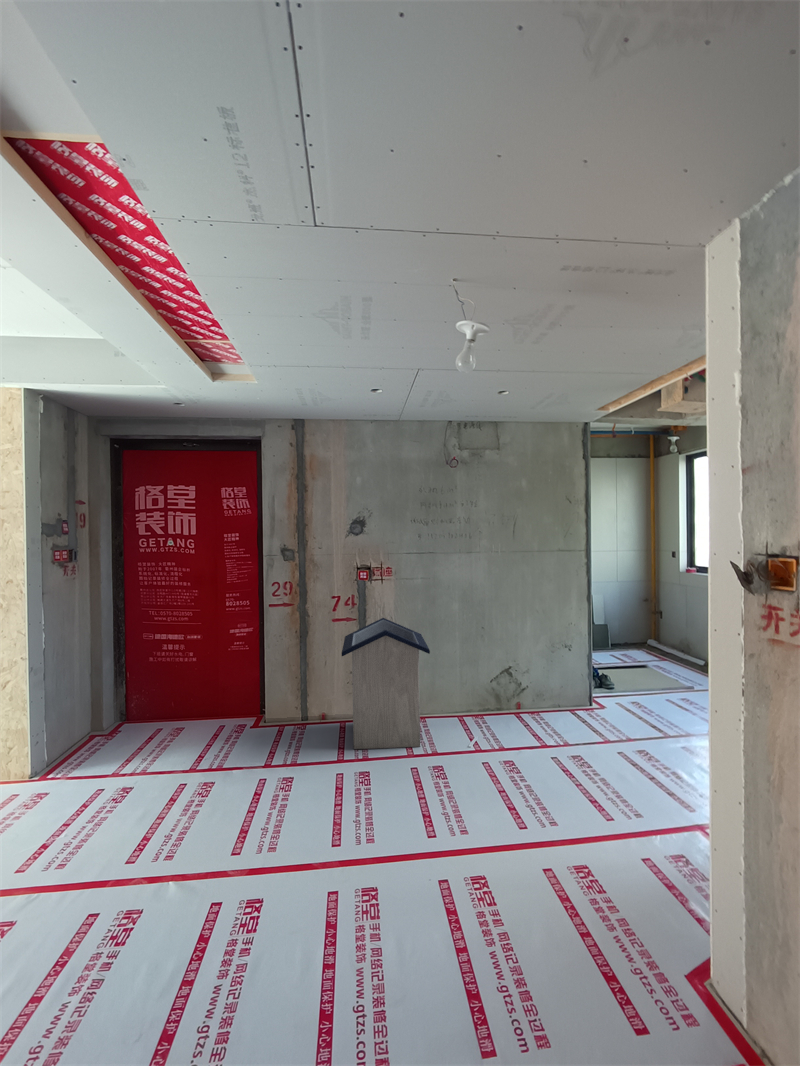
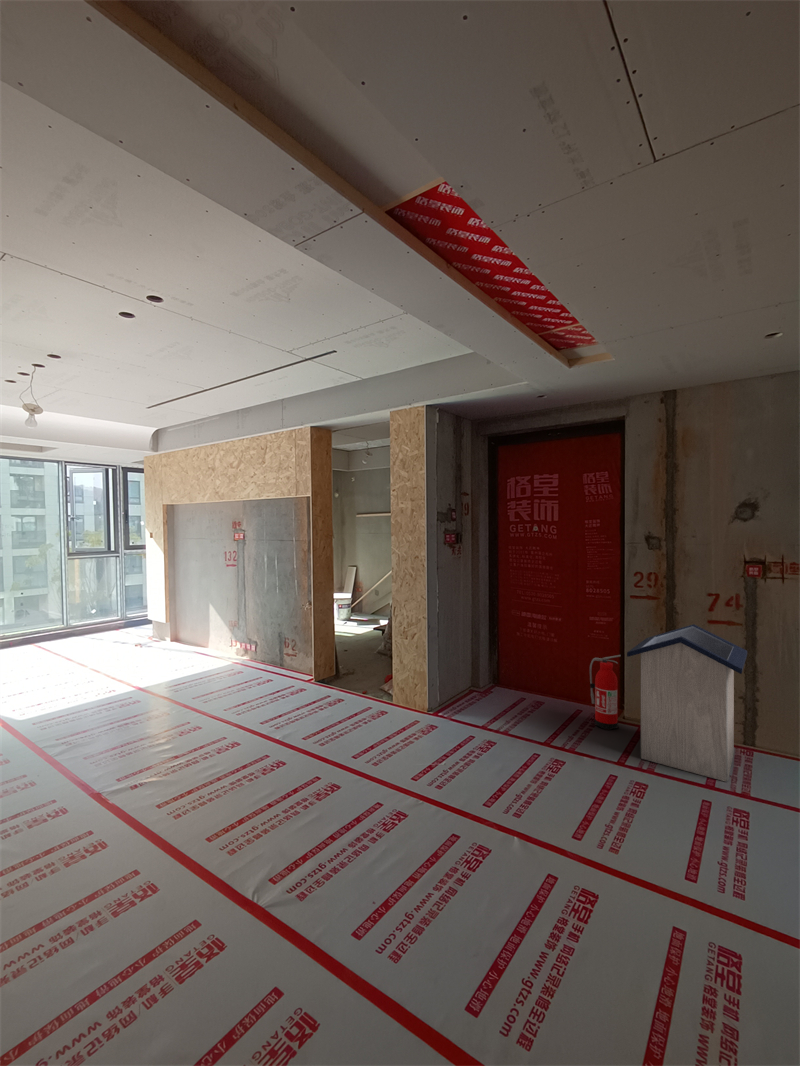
fire extinguisher: none [296,656,325,732] -> present [590,655,621,730]

